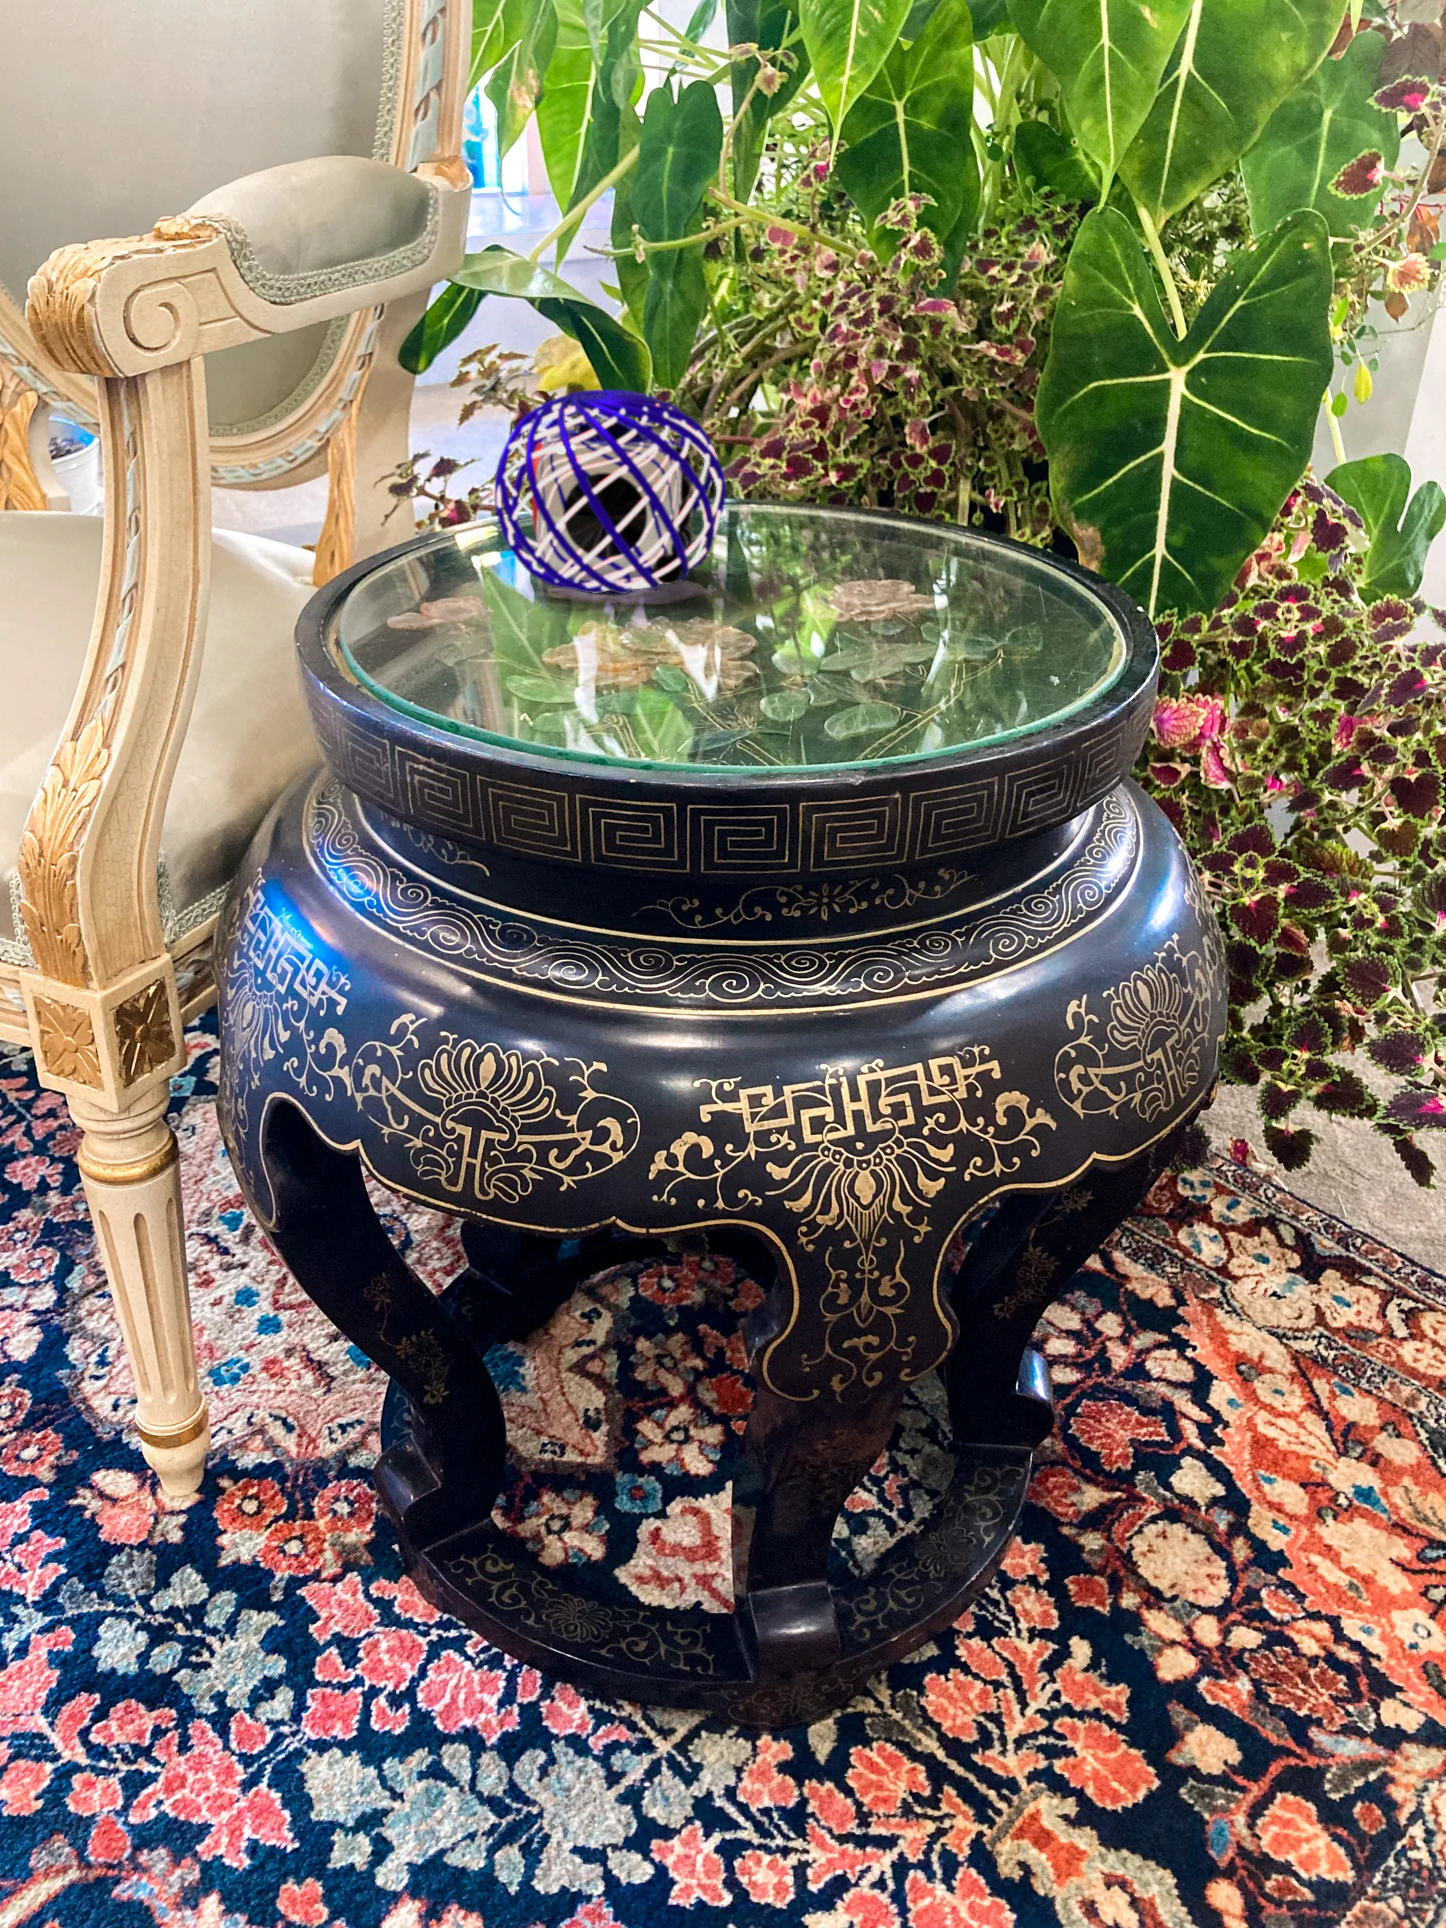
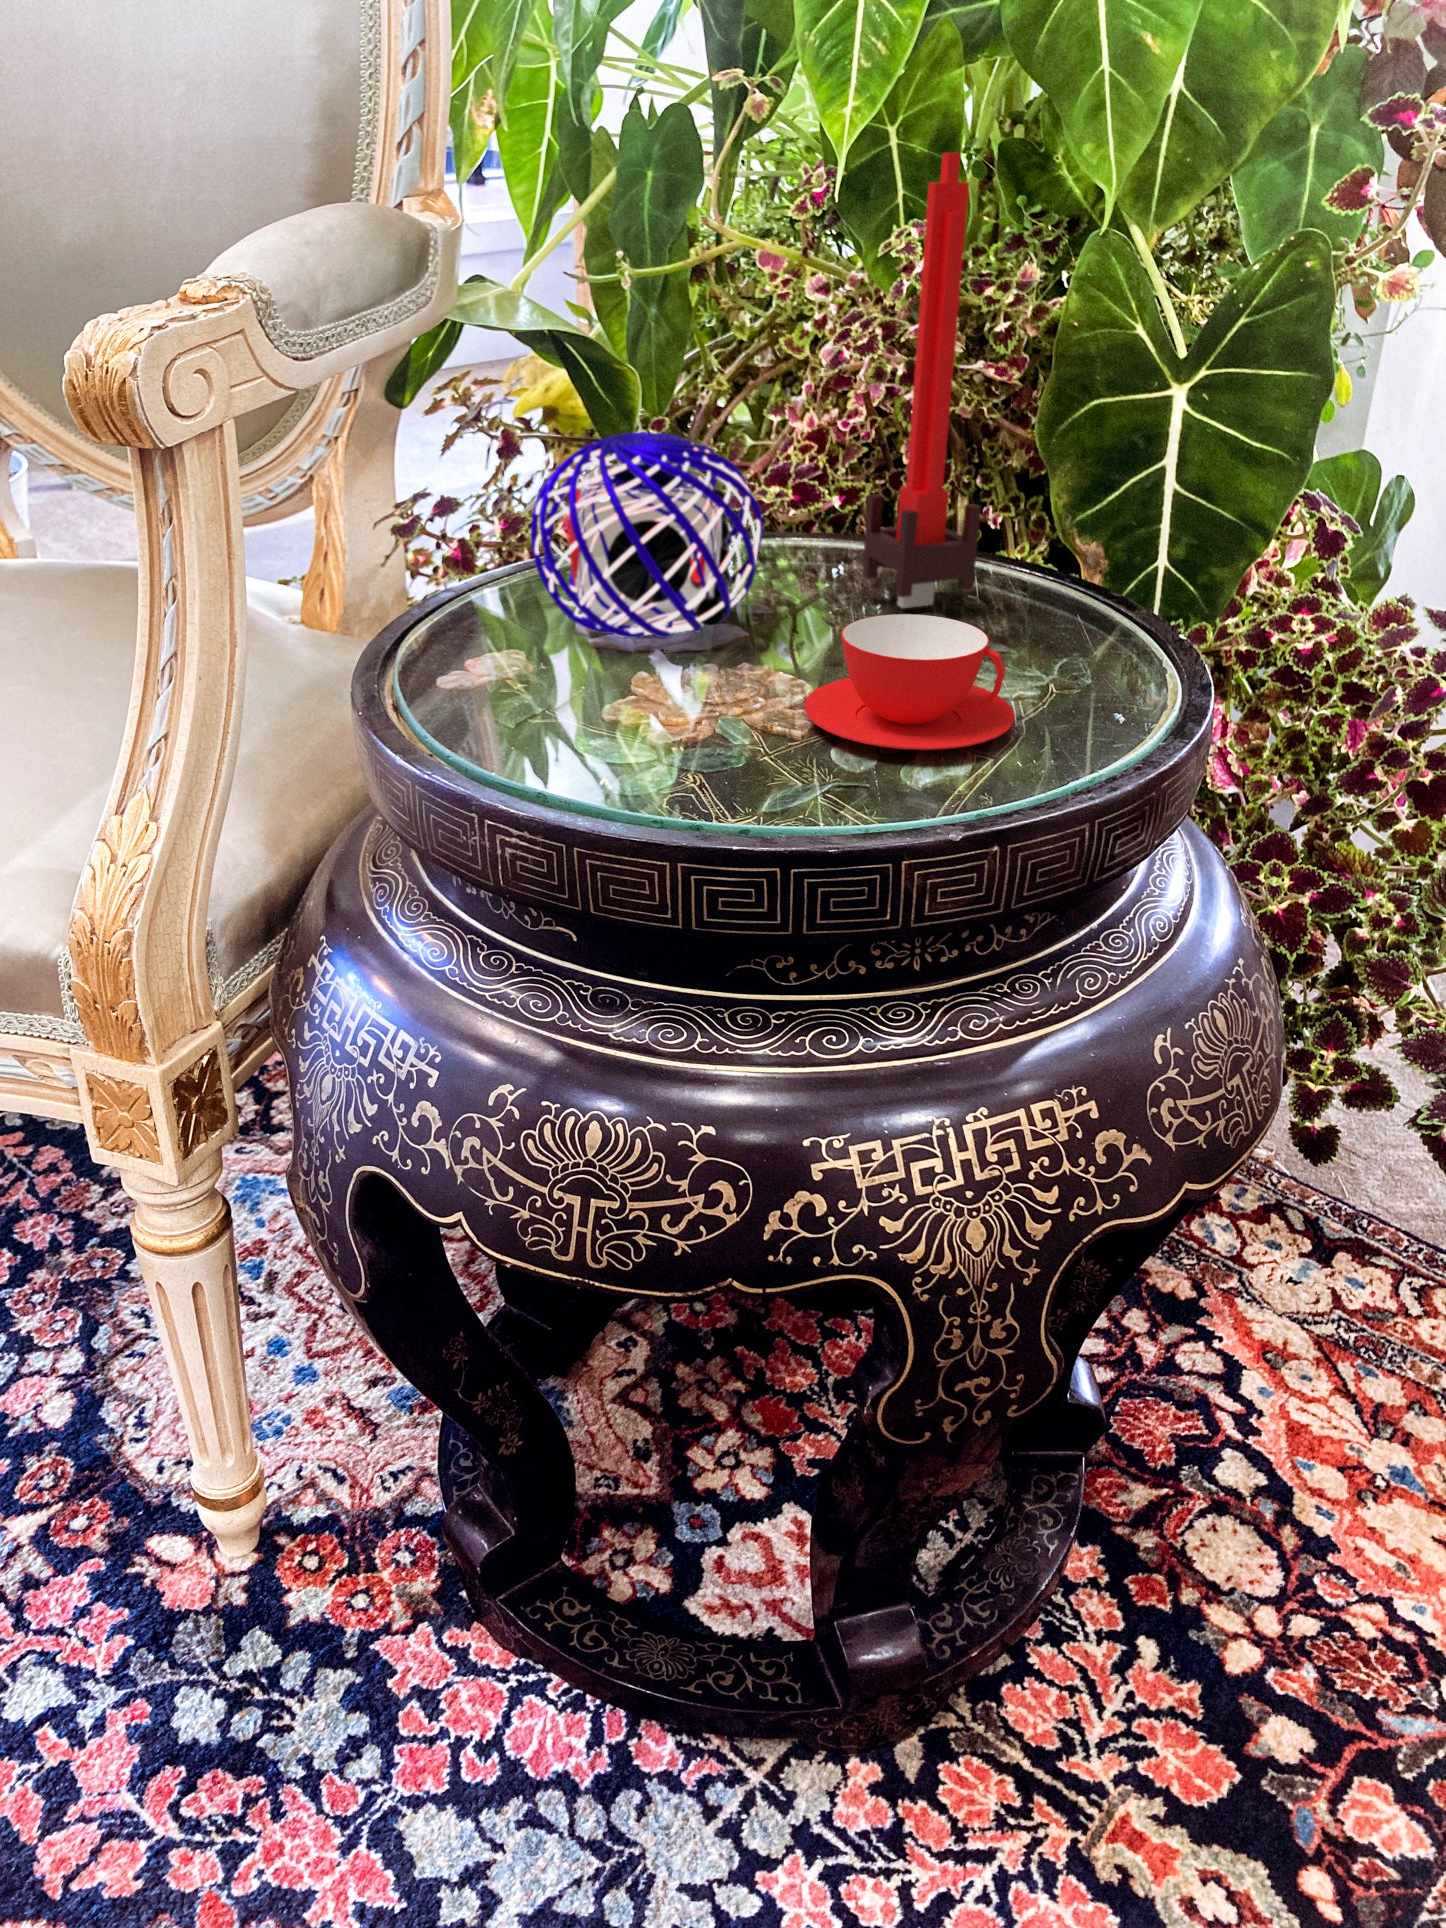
candle: none [833,112,950,577] -> present [862,153,981,608]
teacup: none [742,569,953,700] -> present [805,614,1015,750]

